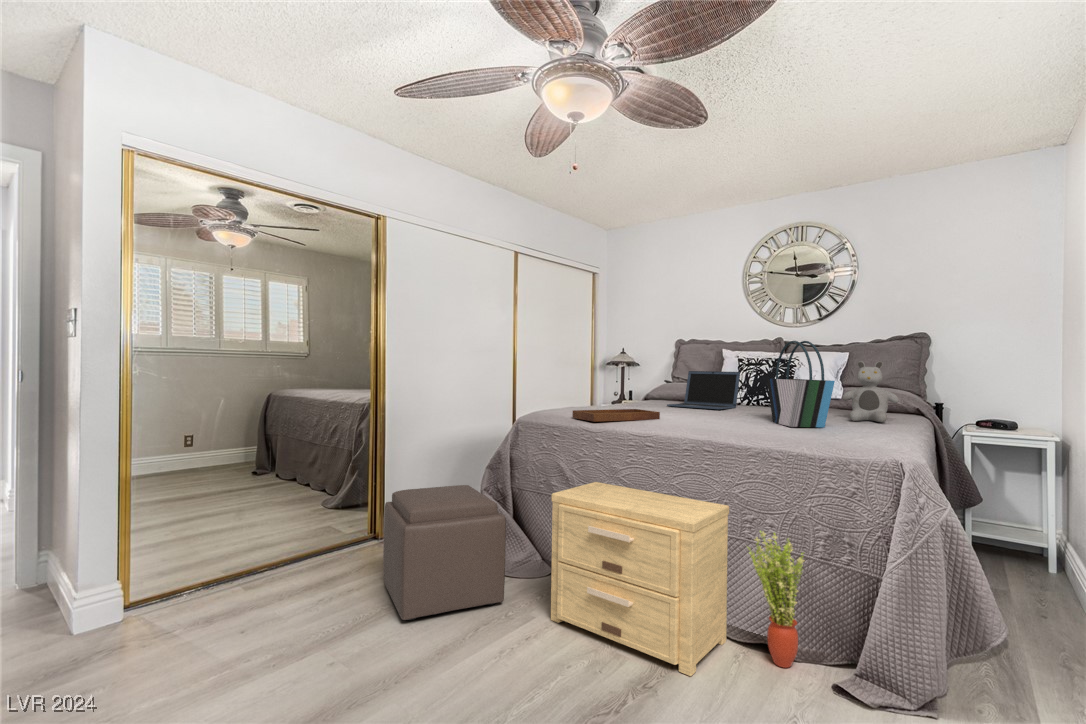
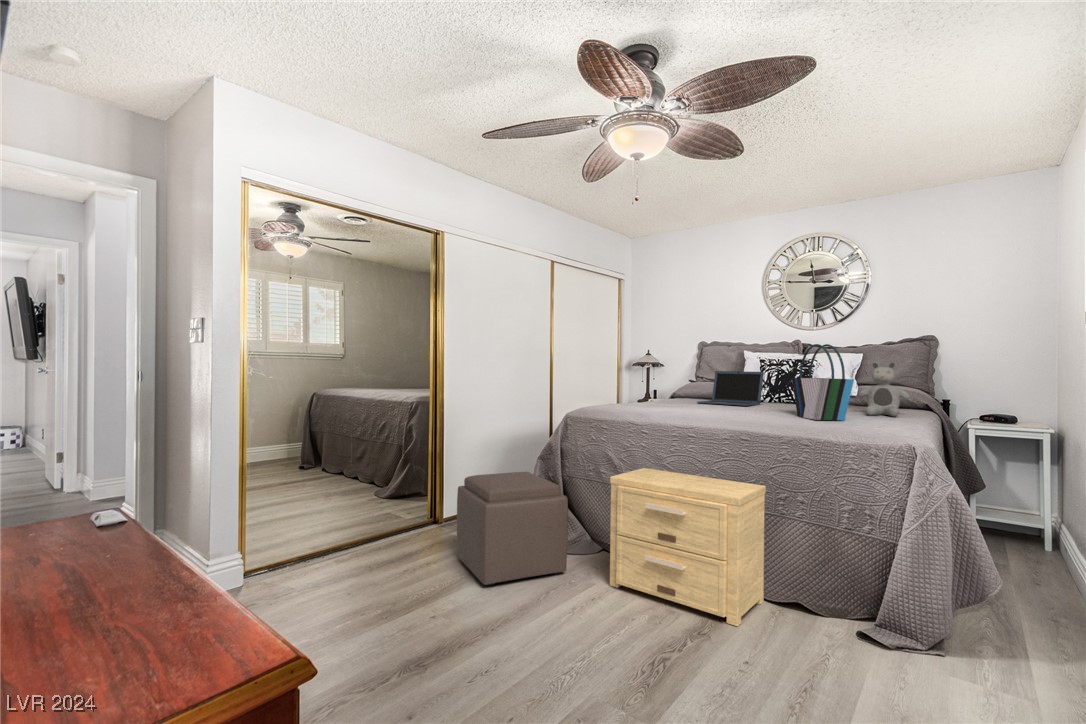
tray: present [572,392,660,422] -> none [618,389,696,416]
potted plant: present [749,532,804,668] -> none [782,506,832,621]

